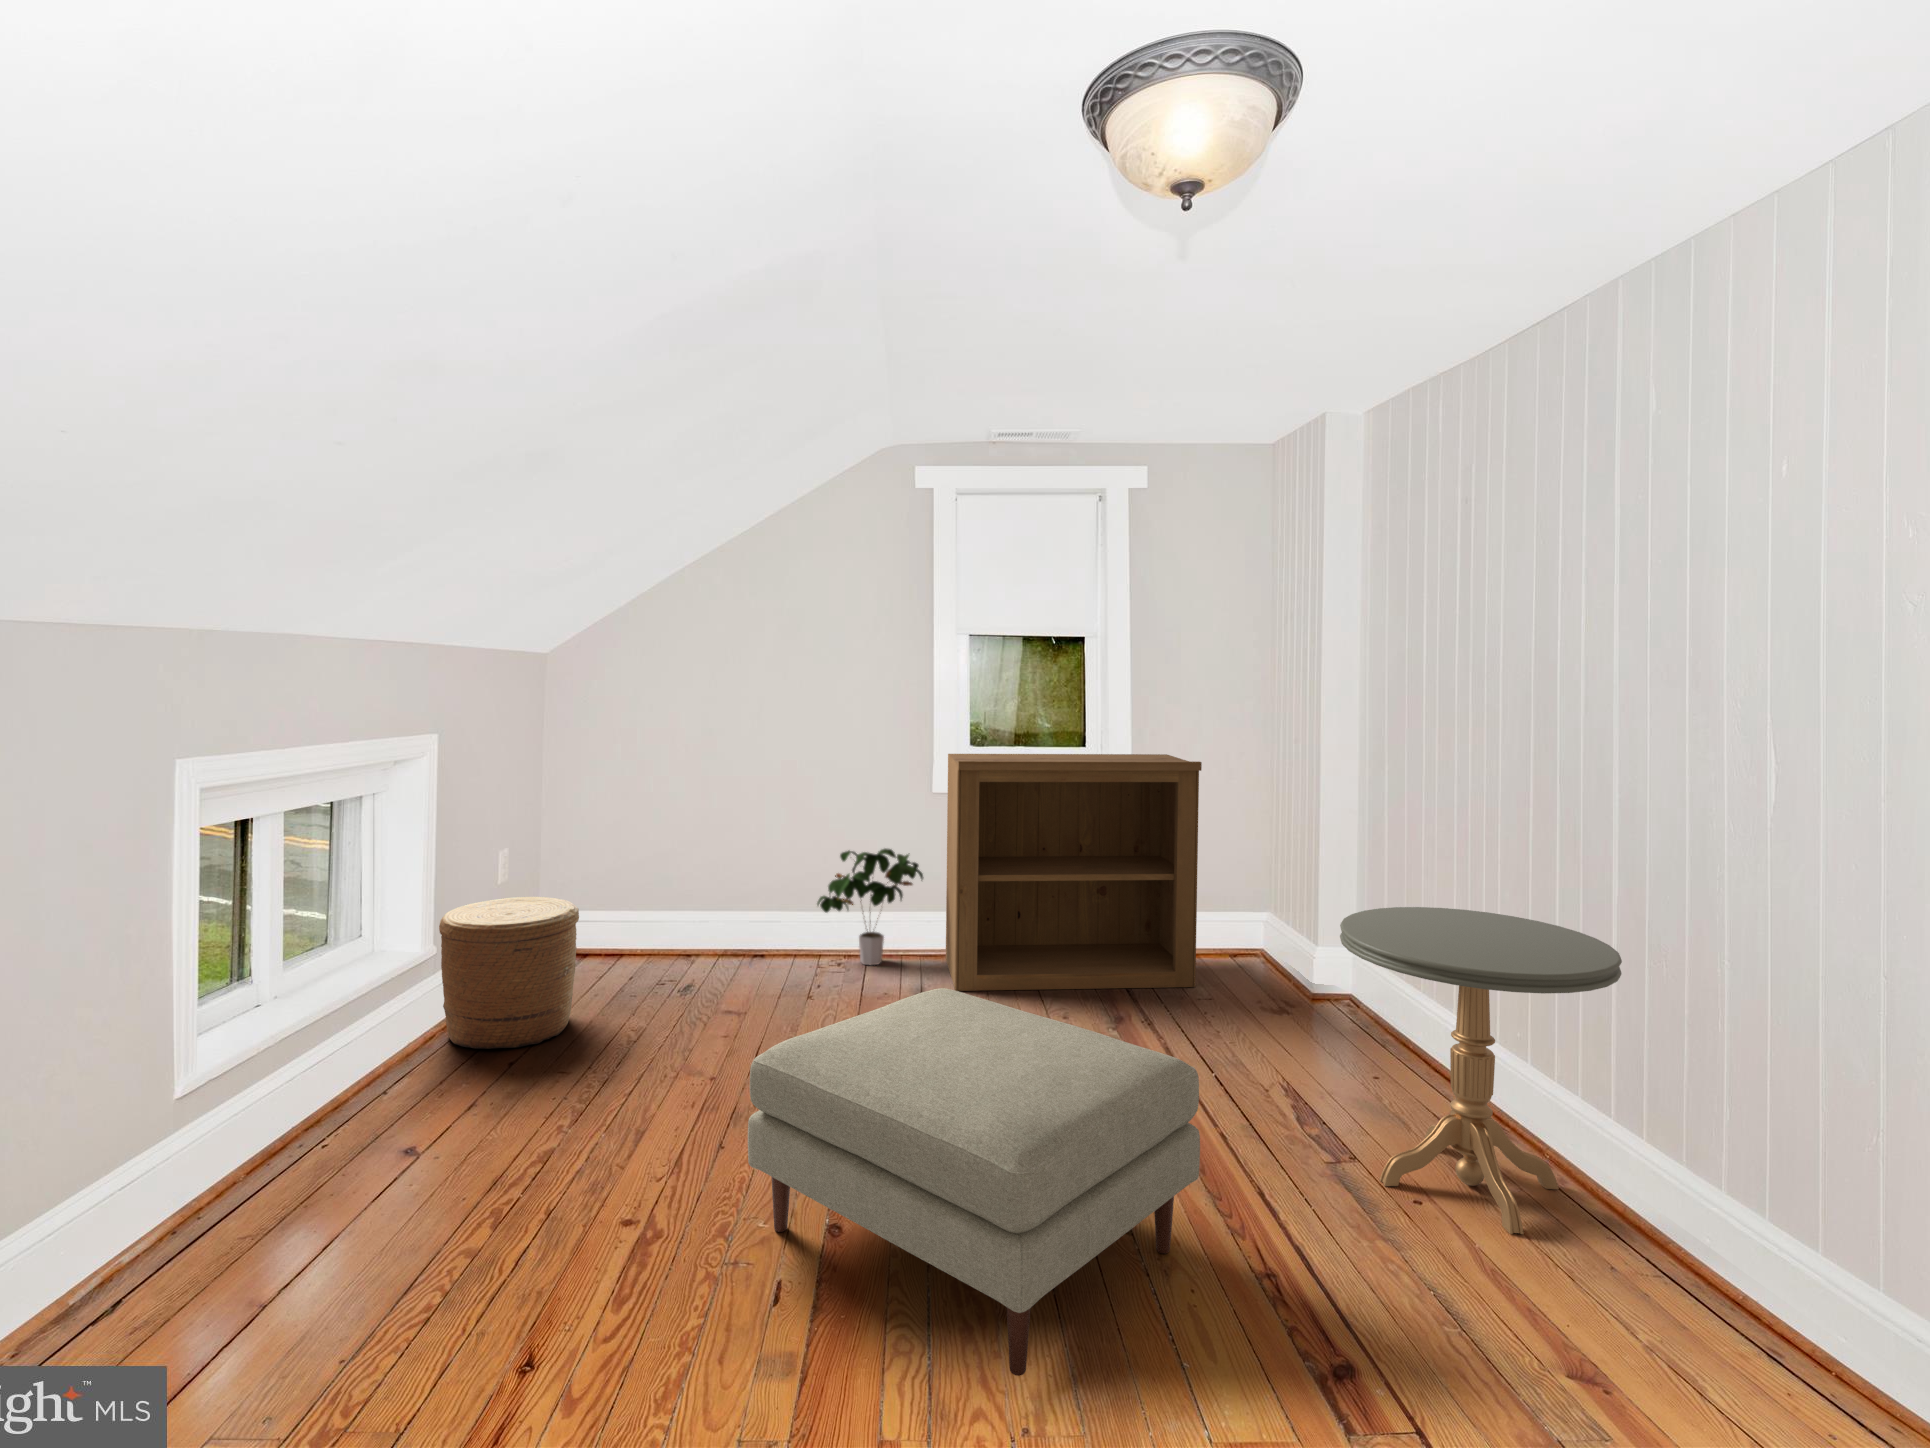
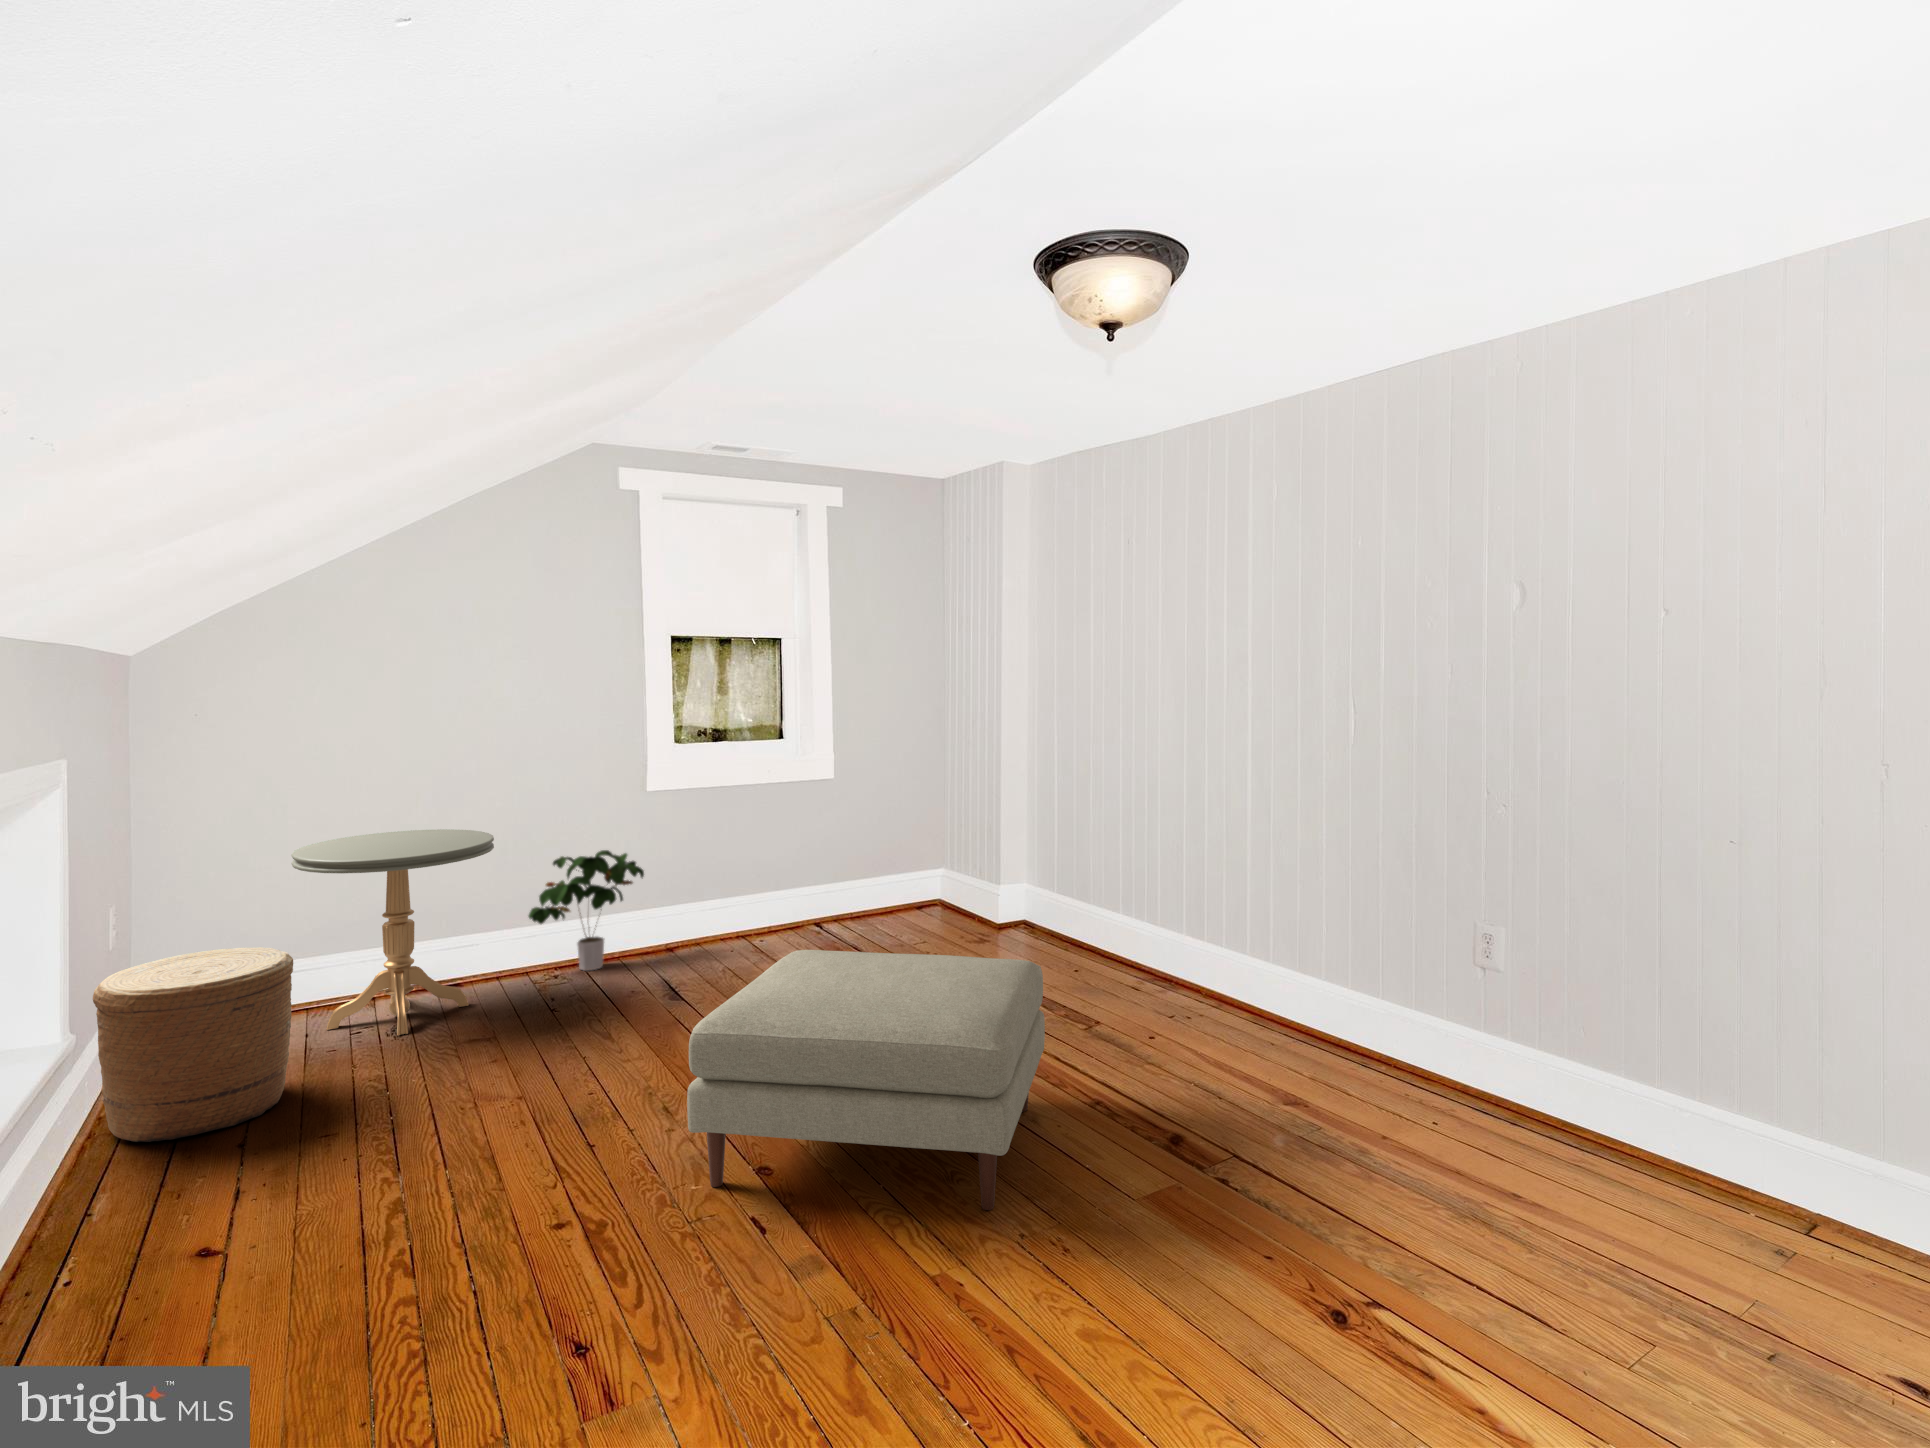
bookshelf: present [946,754,1202,991] -> none [664,739,907,976]
side table: present [1340,907,1622,1234] -> present [291,829,494,1035]

